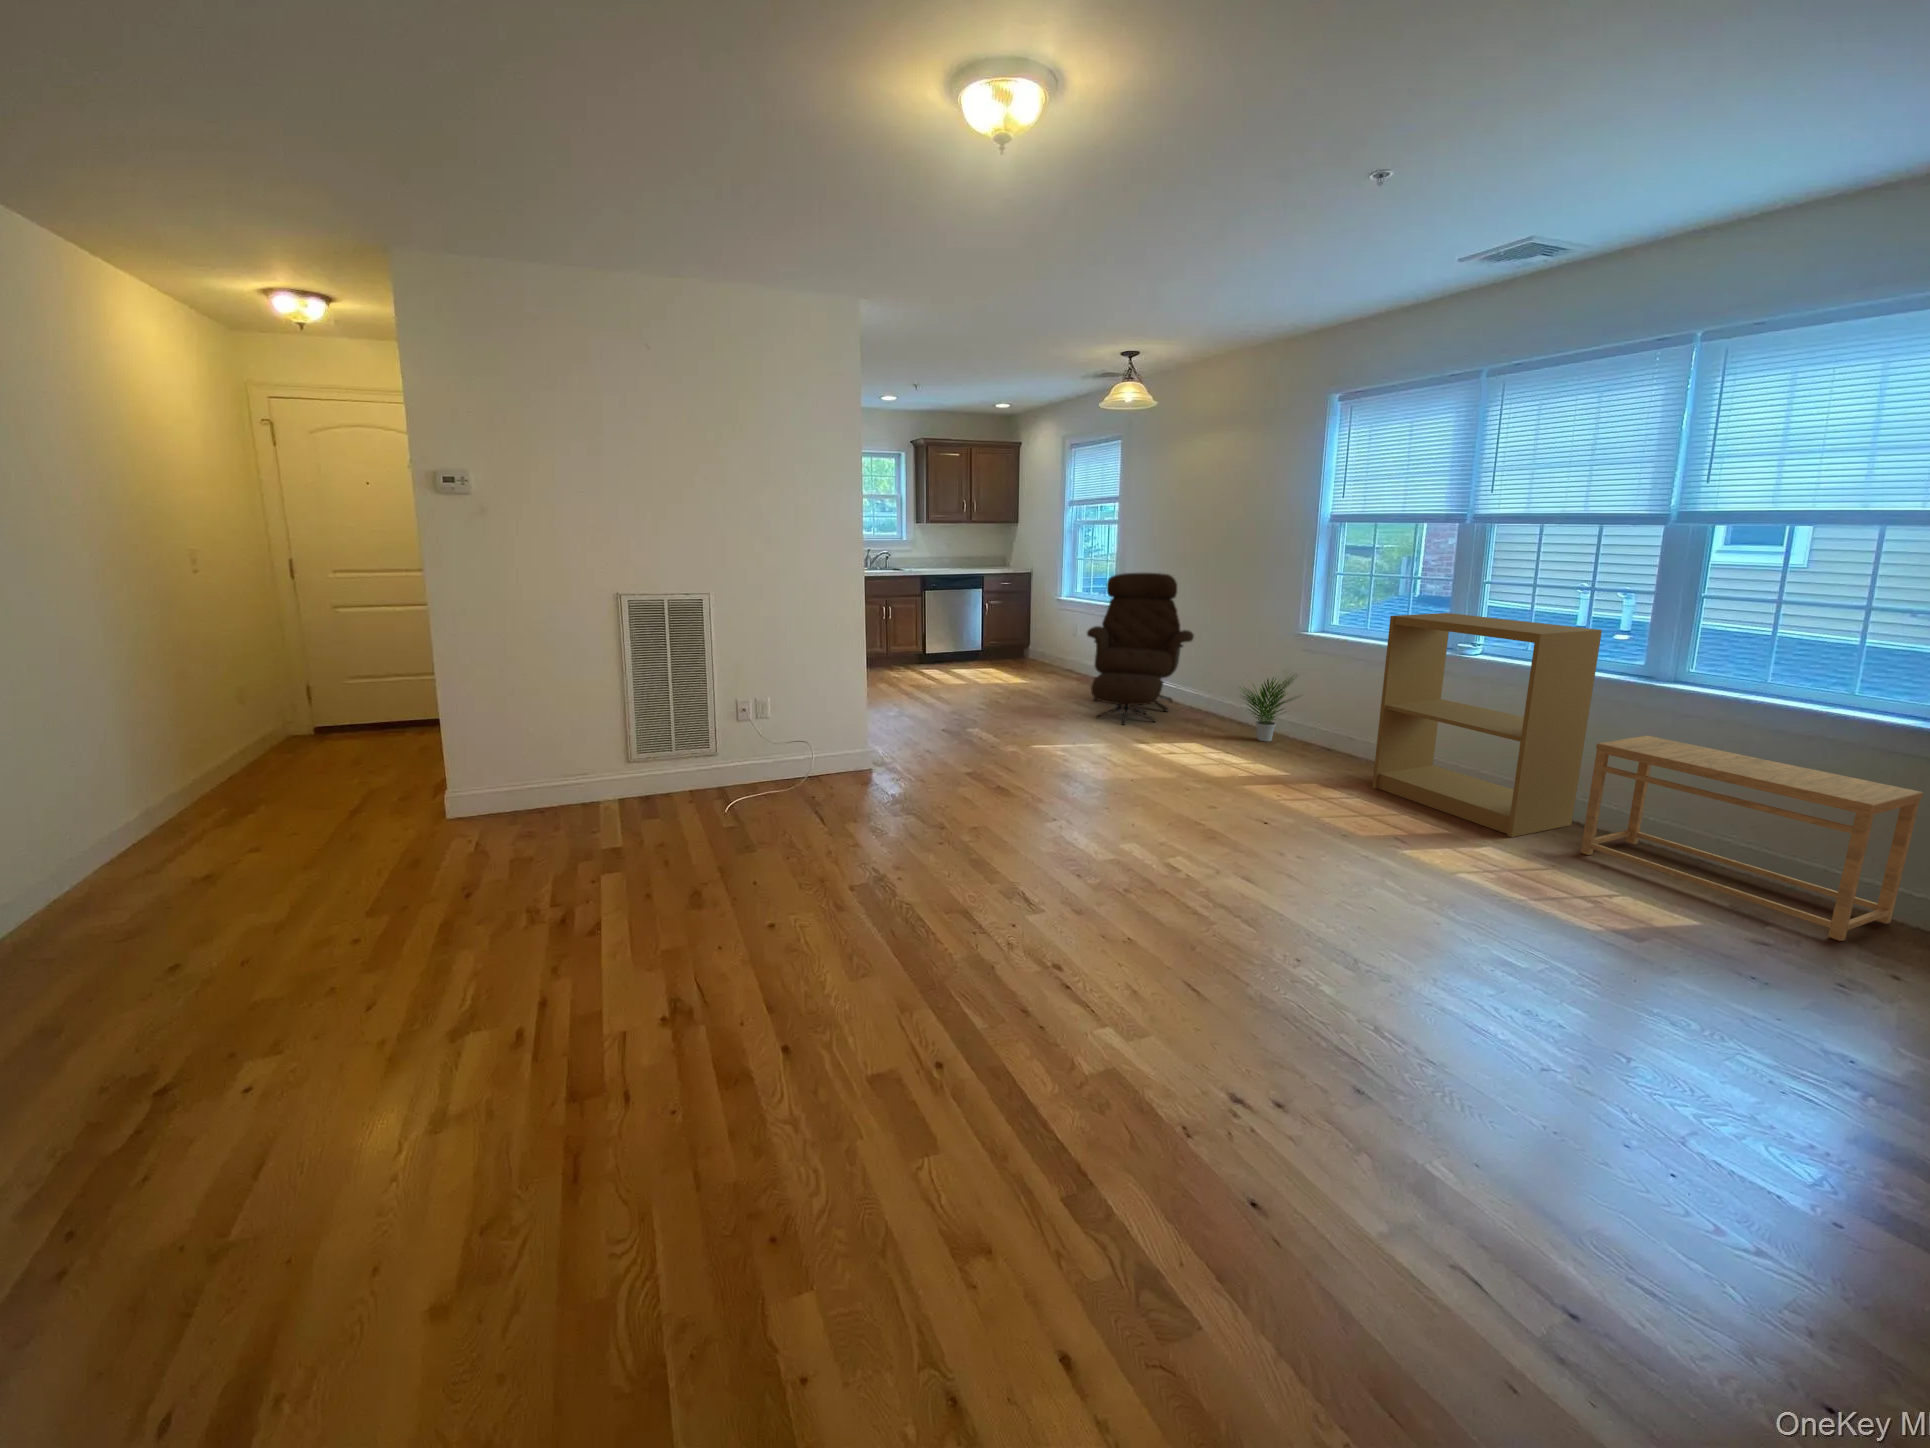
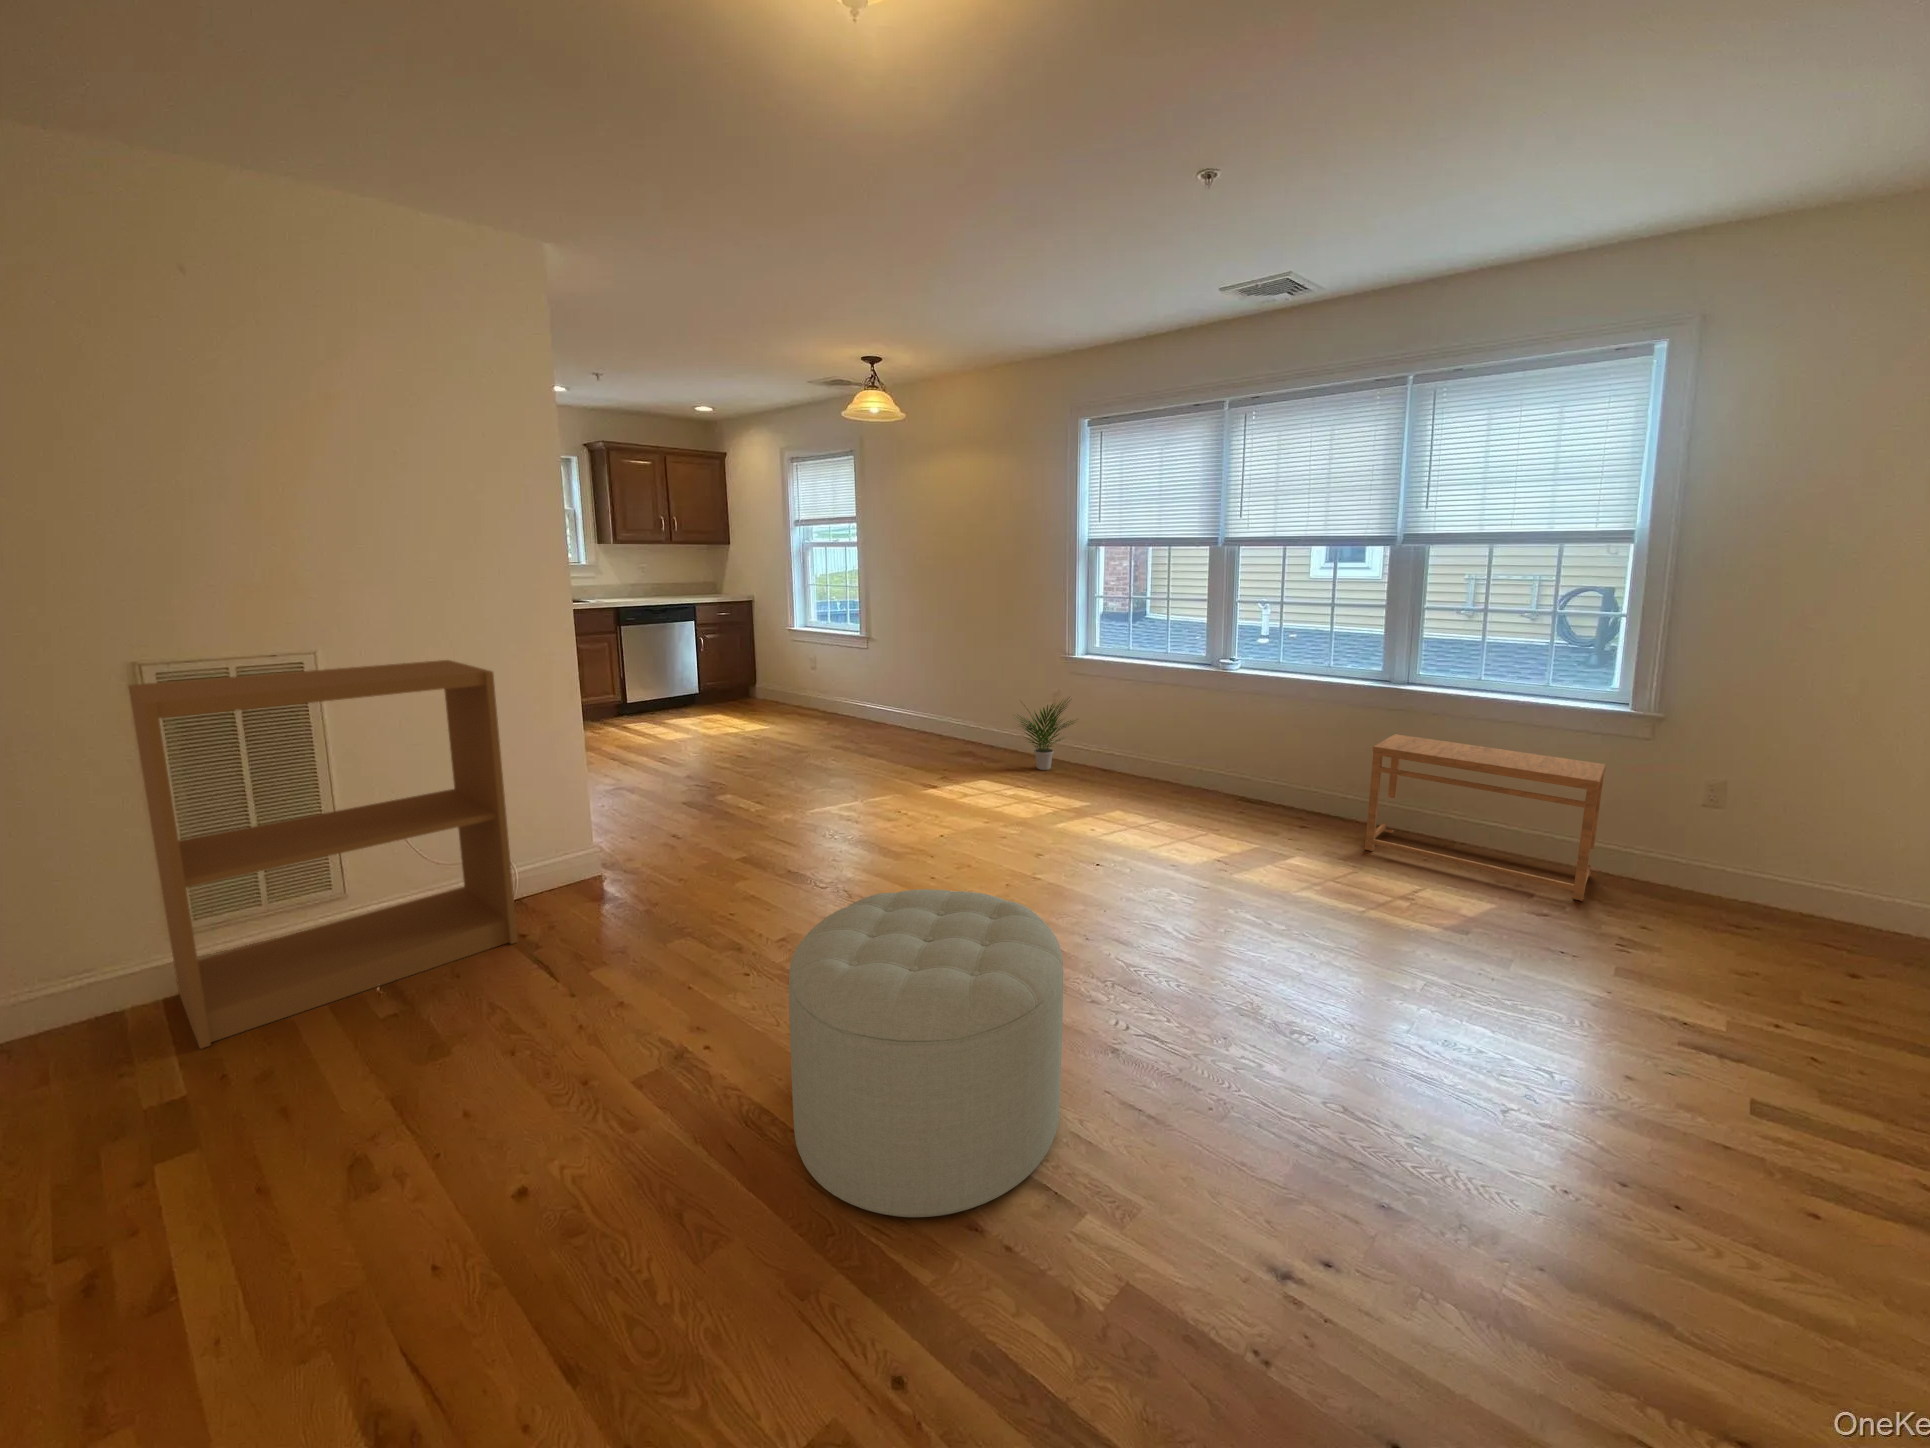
lounge chair: present [1087,573,1194,725] -> none [837,598,953,768]
bookshelf: present [1372,613,1602,837] -> present [128,660,518,1049]
ottoman: none [946,785,1133,983] -> present [789,889,1063,1217]

